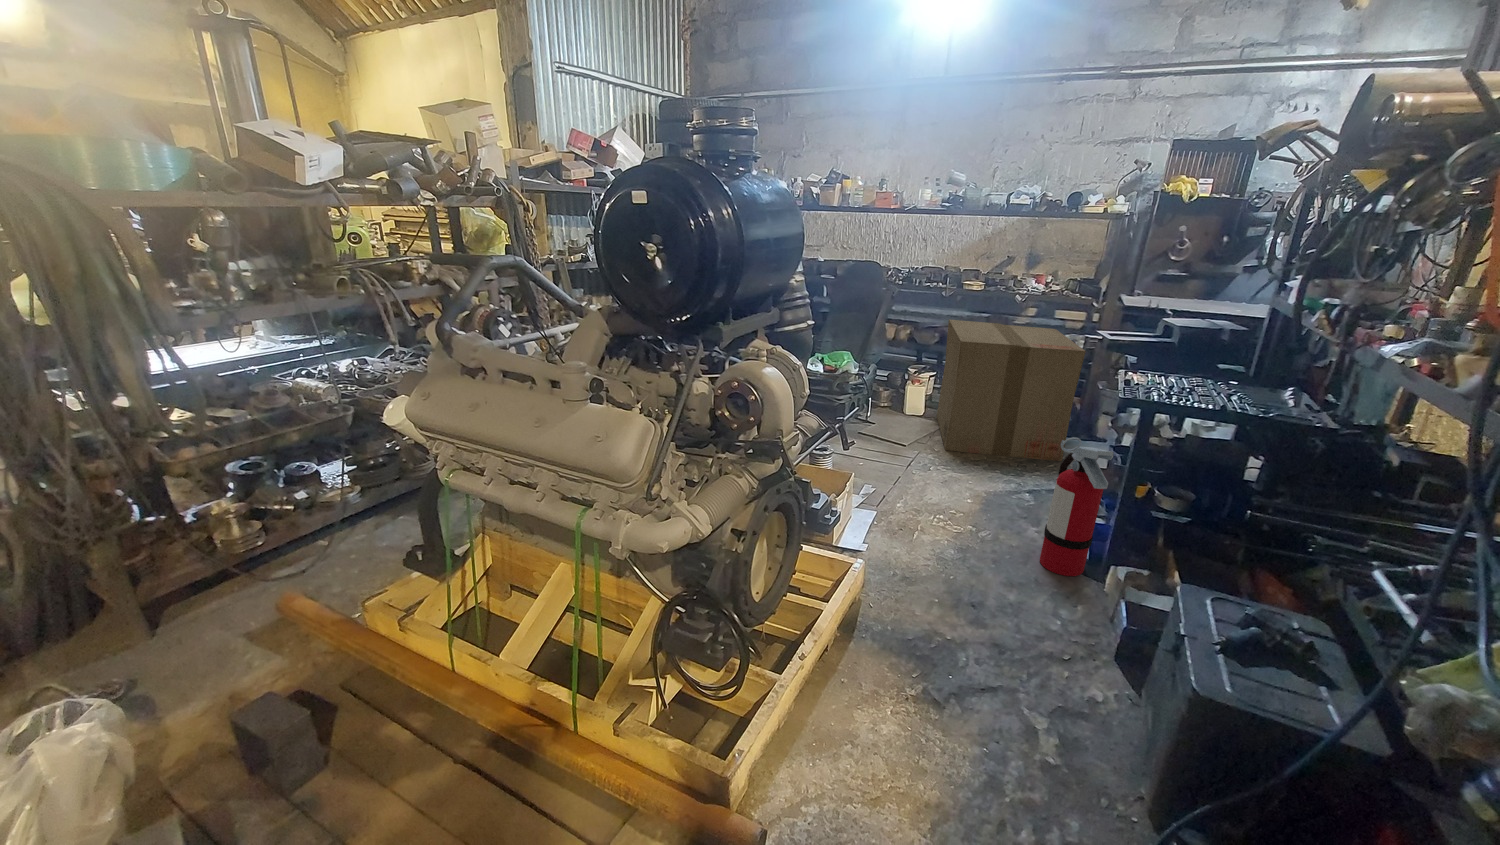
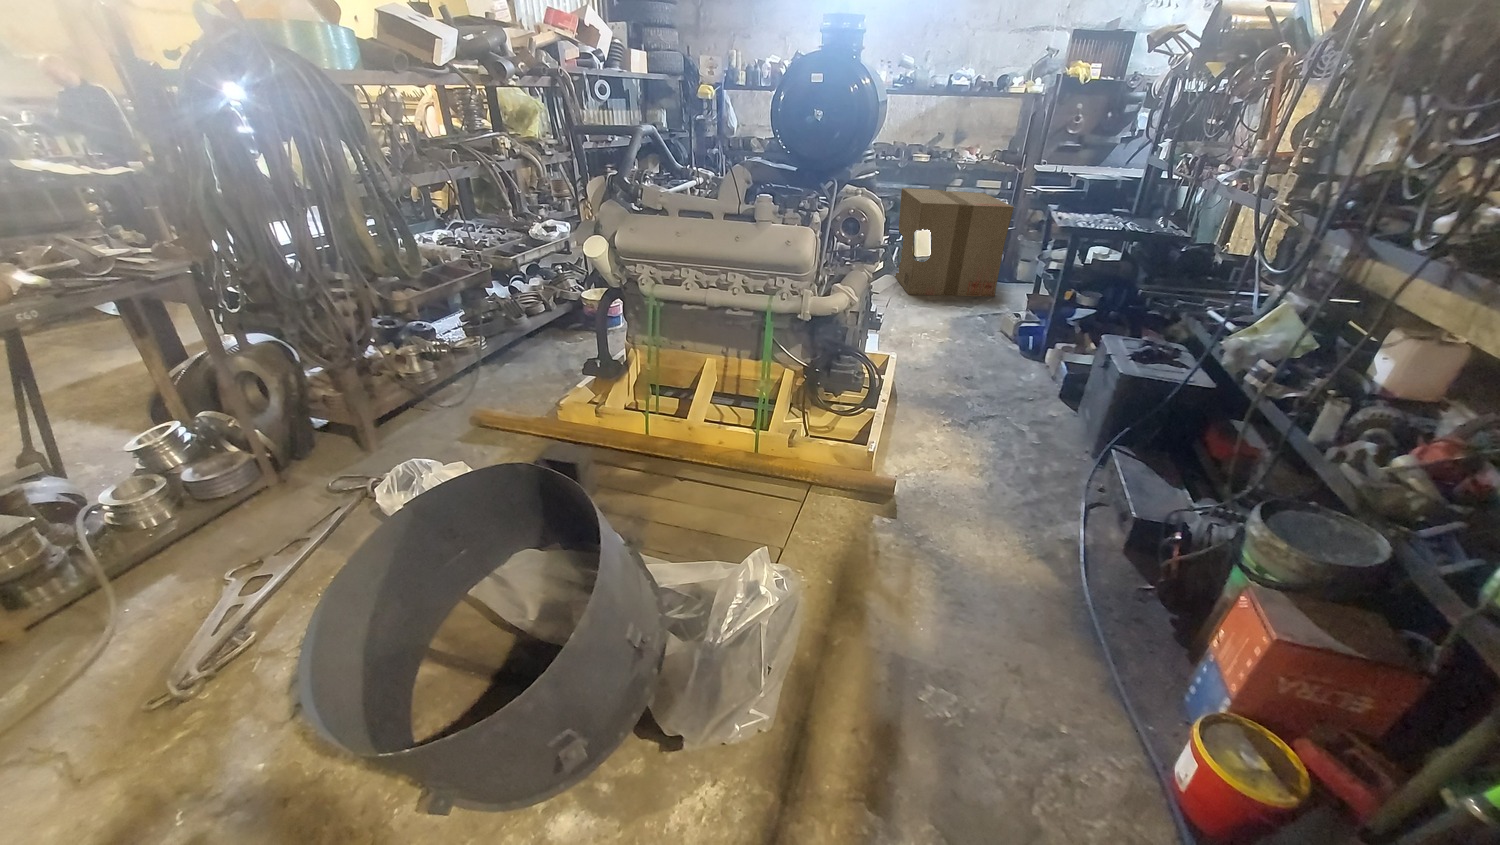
fire extinguisher: present [1040,437,1113,576] -> none [999,260,1053,360]

